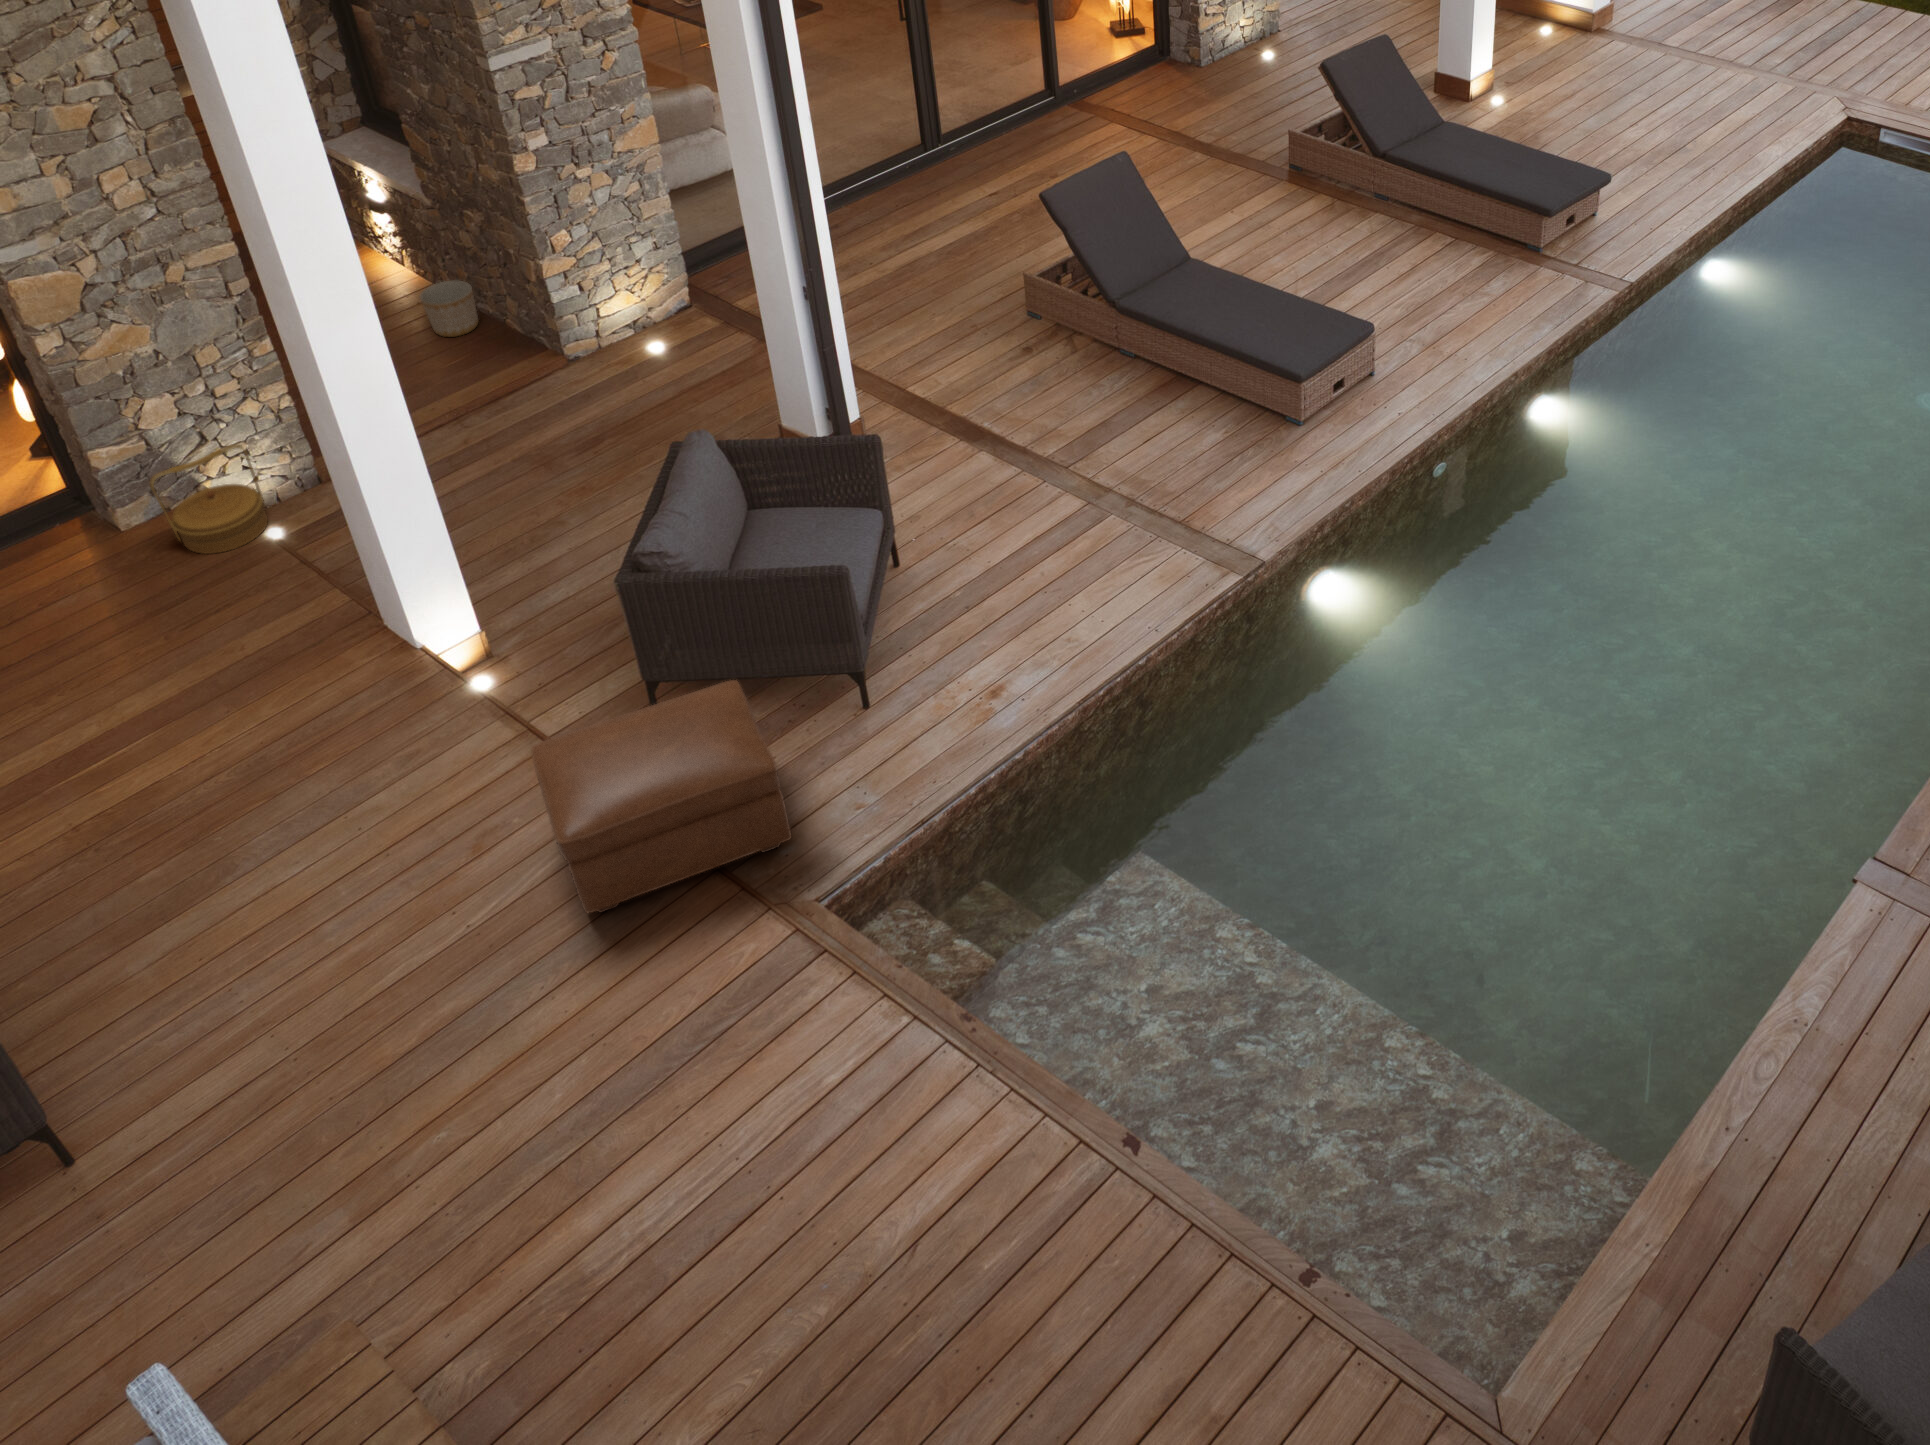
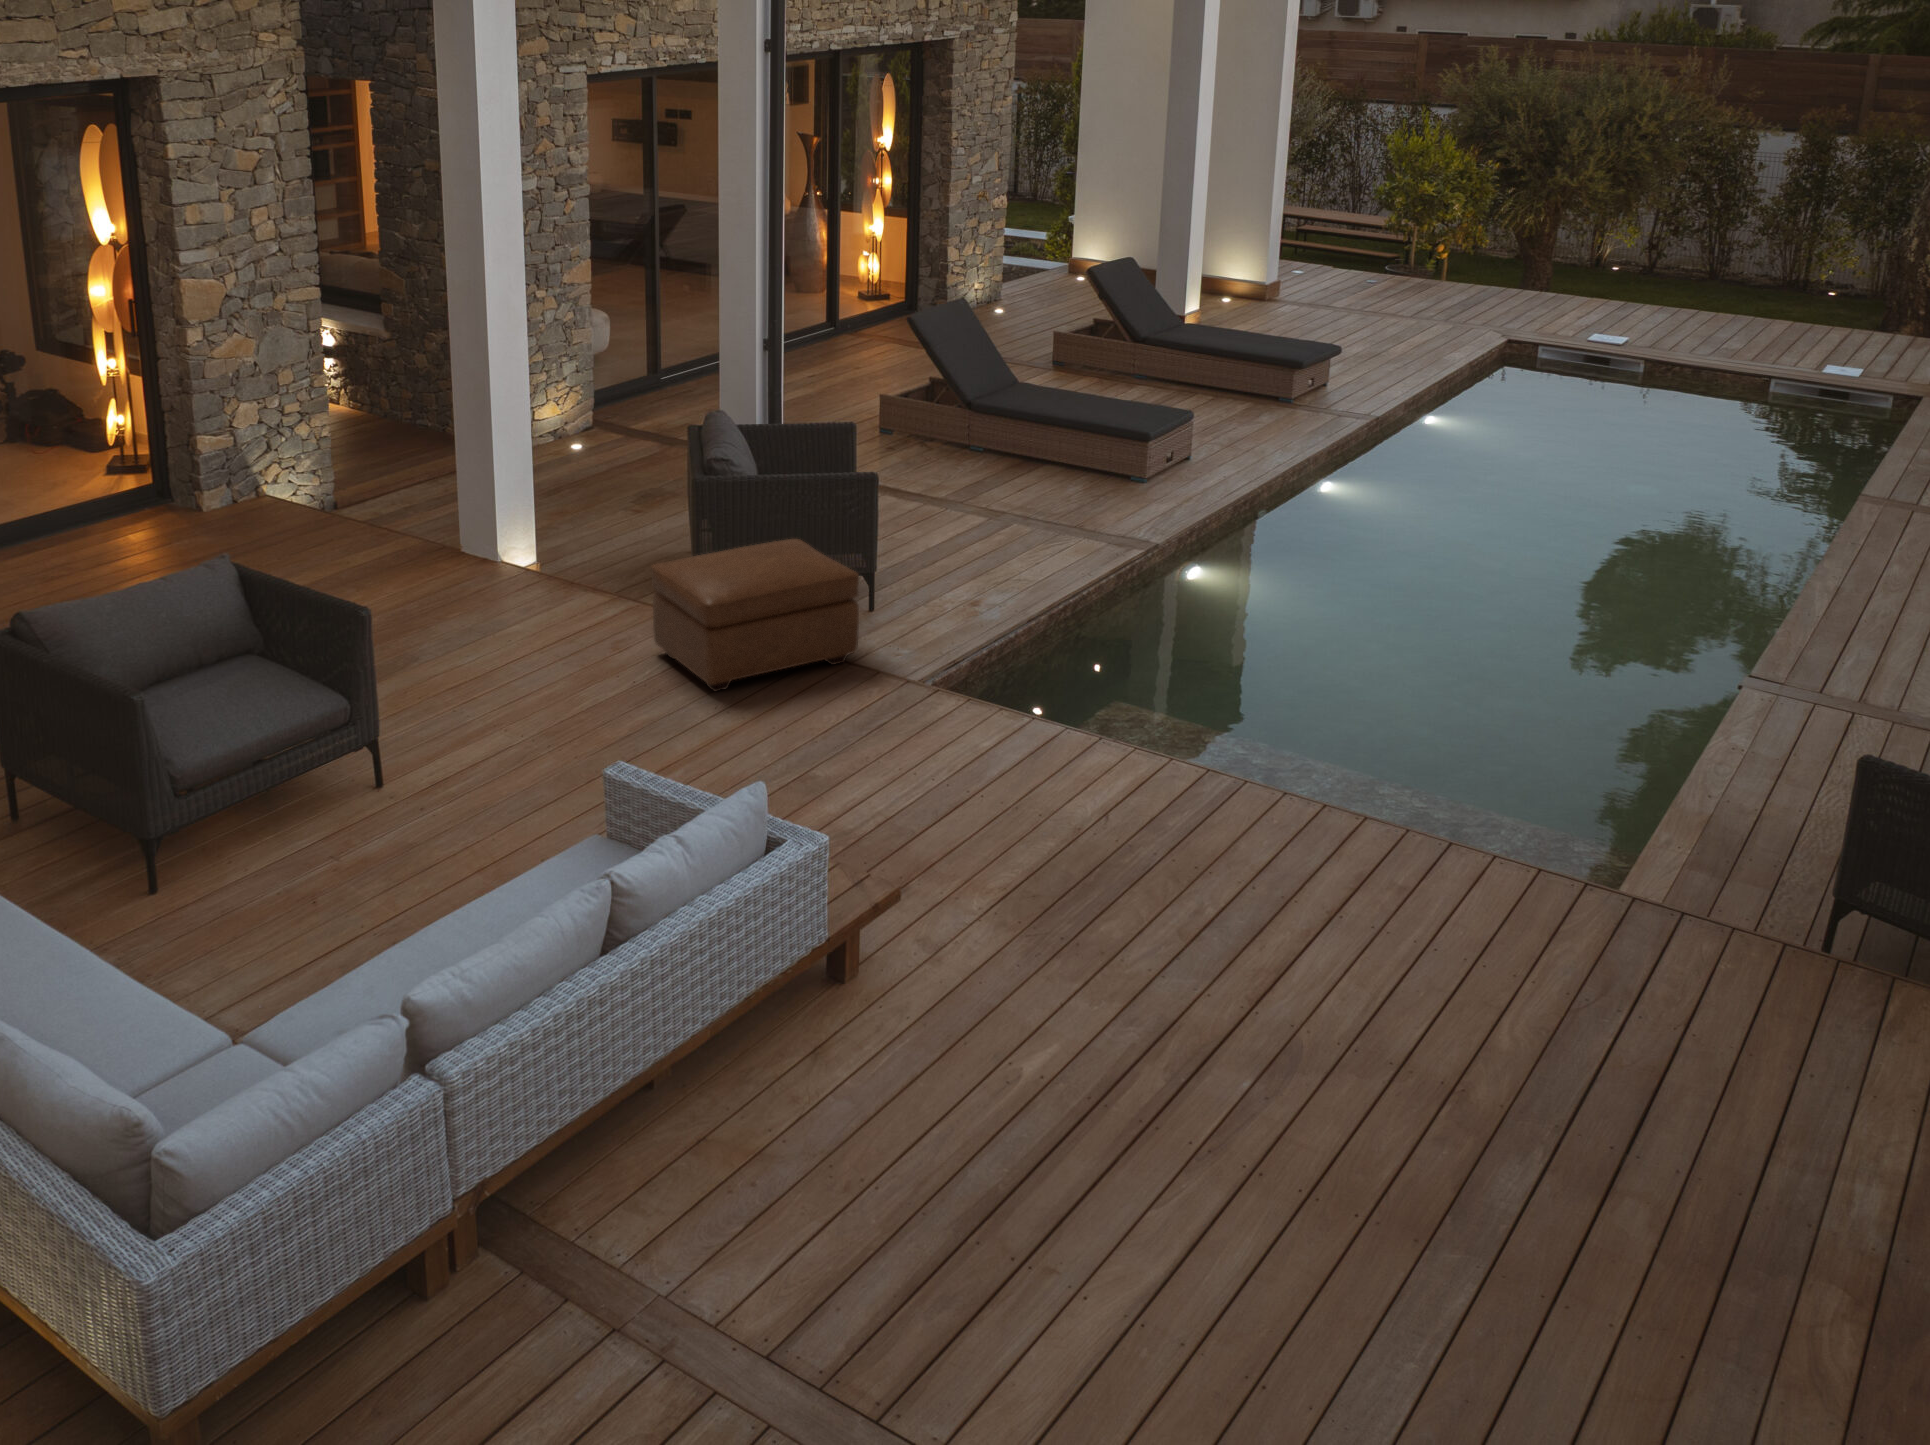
planter: present [420,281,478,337] -> none [383,394,424,436]
woven basket: present [149,444,268,554] -> none [238,446,311,531]

